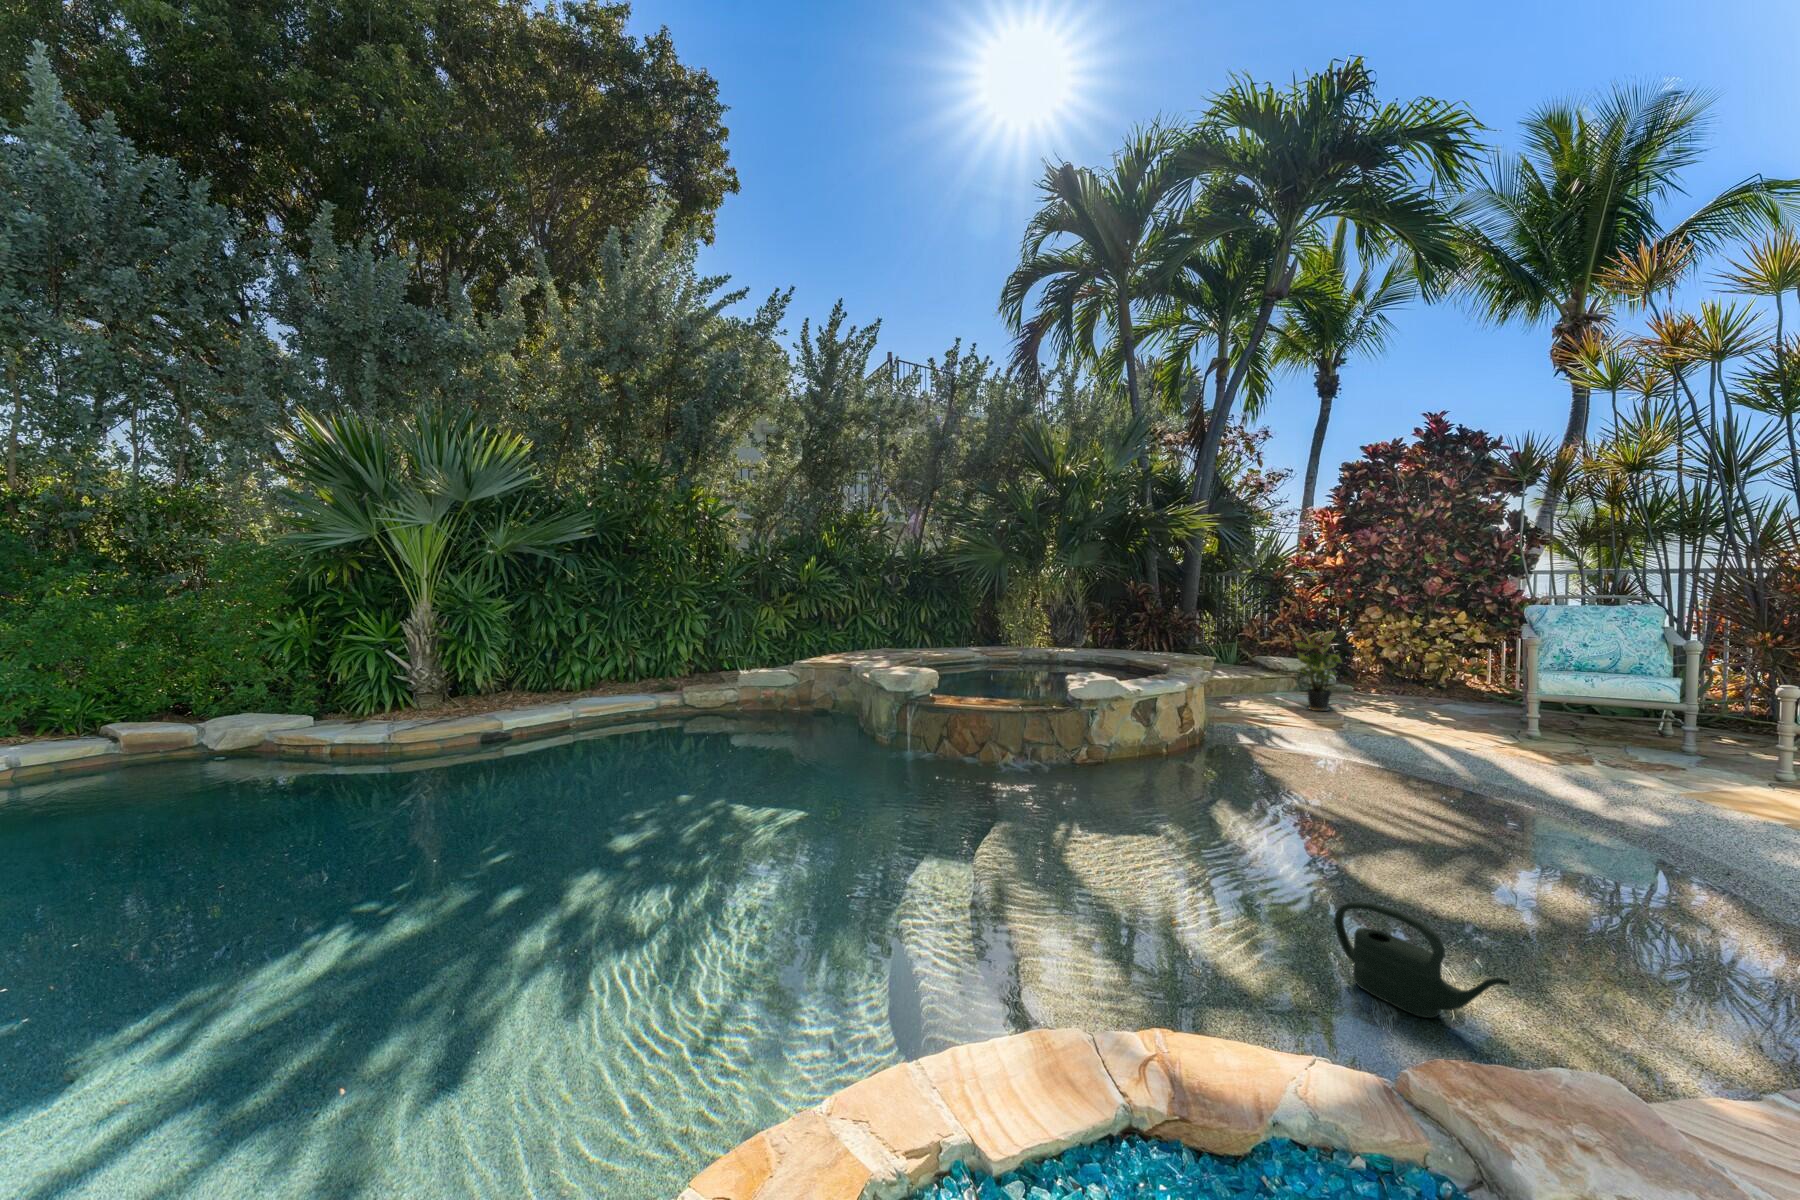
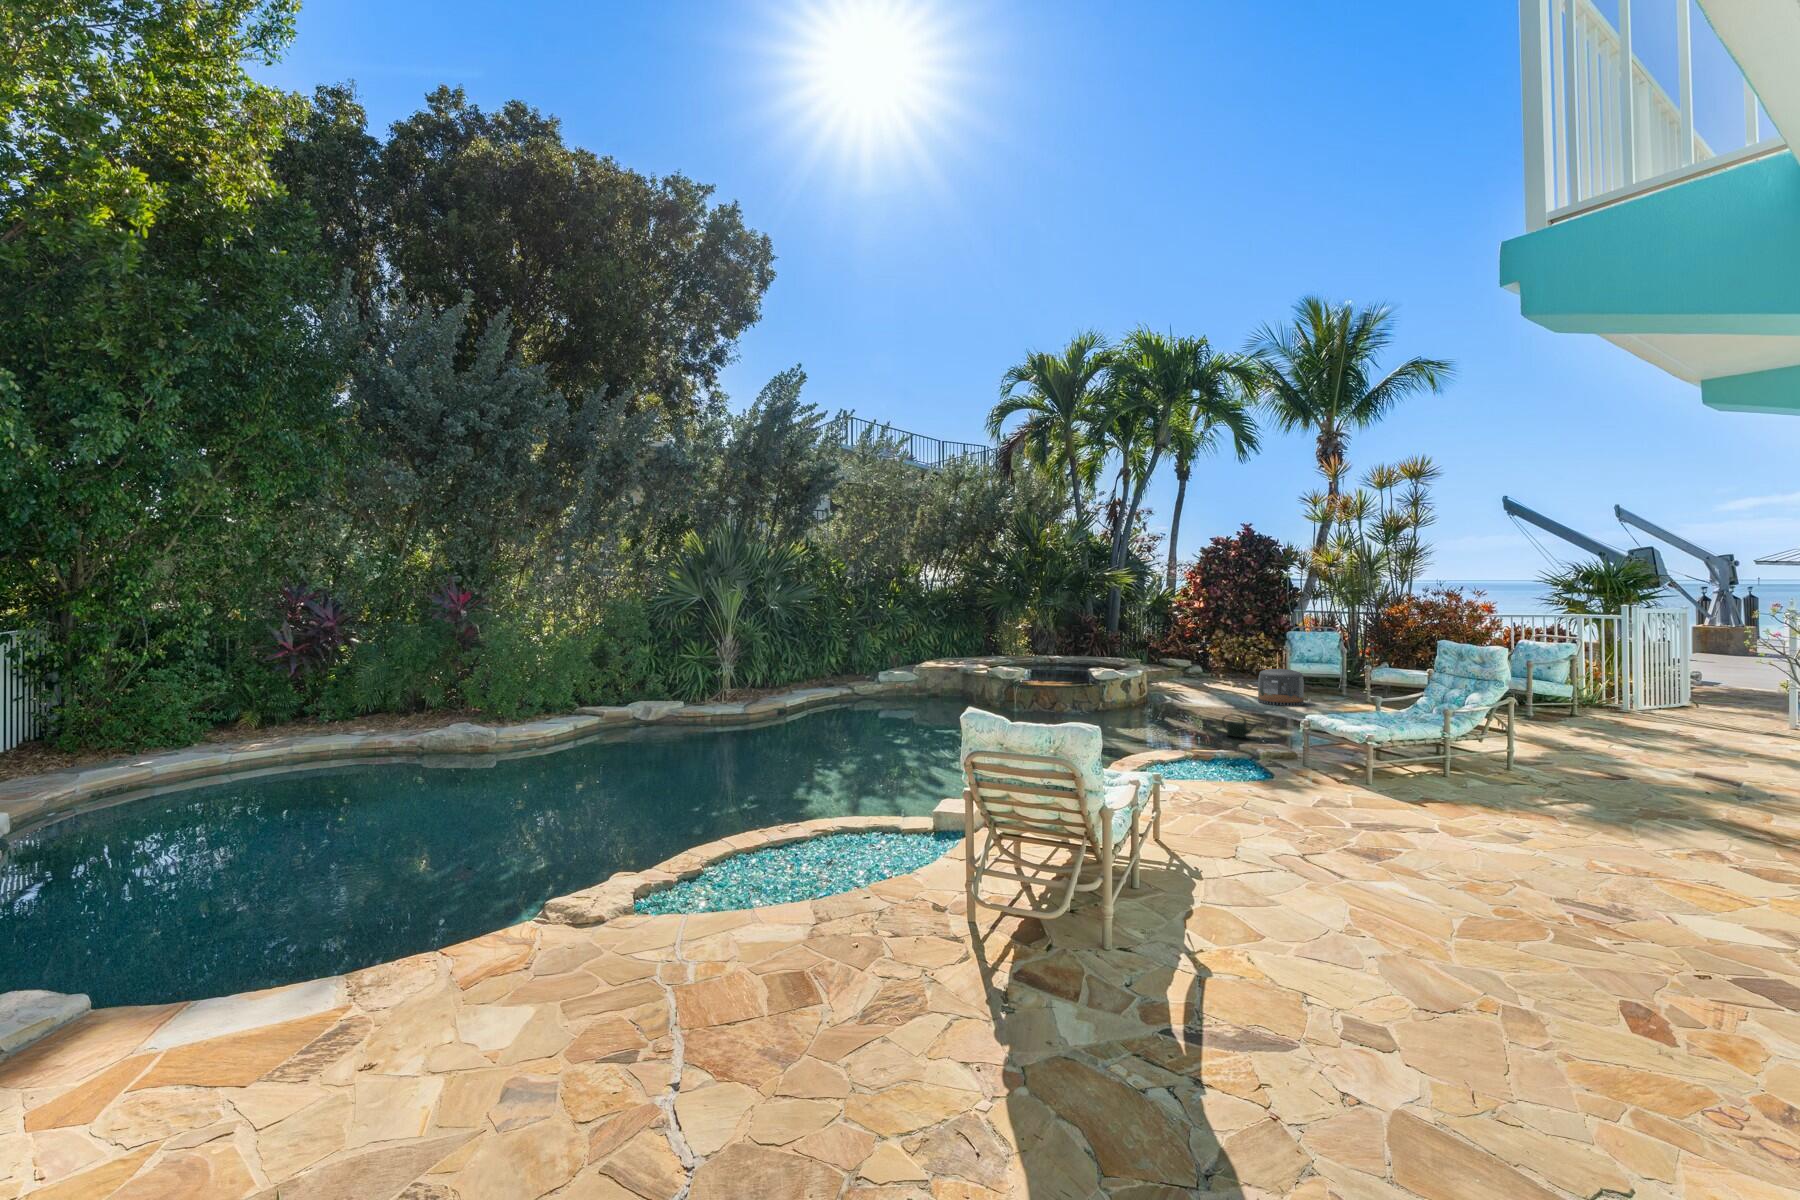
potted plant: present [1295,631,1342,711] -> none [1186,644,1208,685]
pouf: none [1463,695,1605,798] -> present [1258,669,1304,706]

